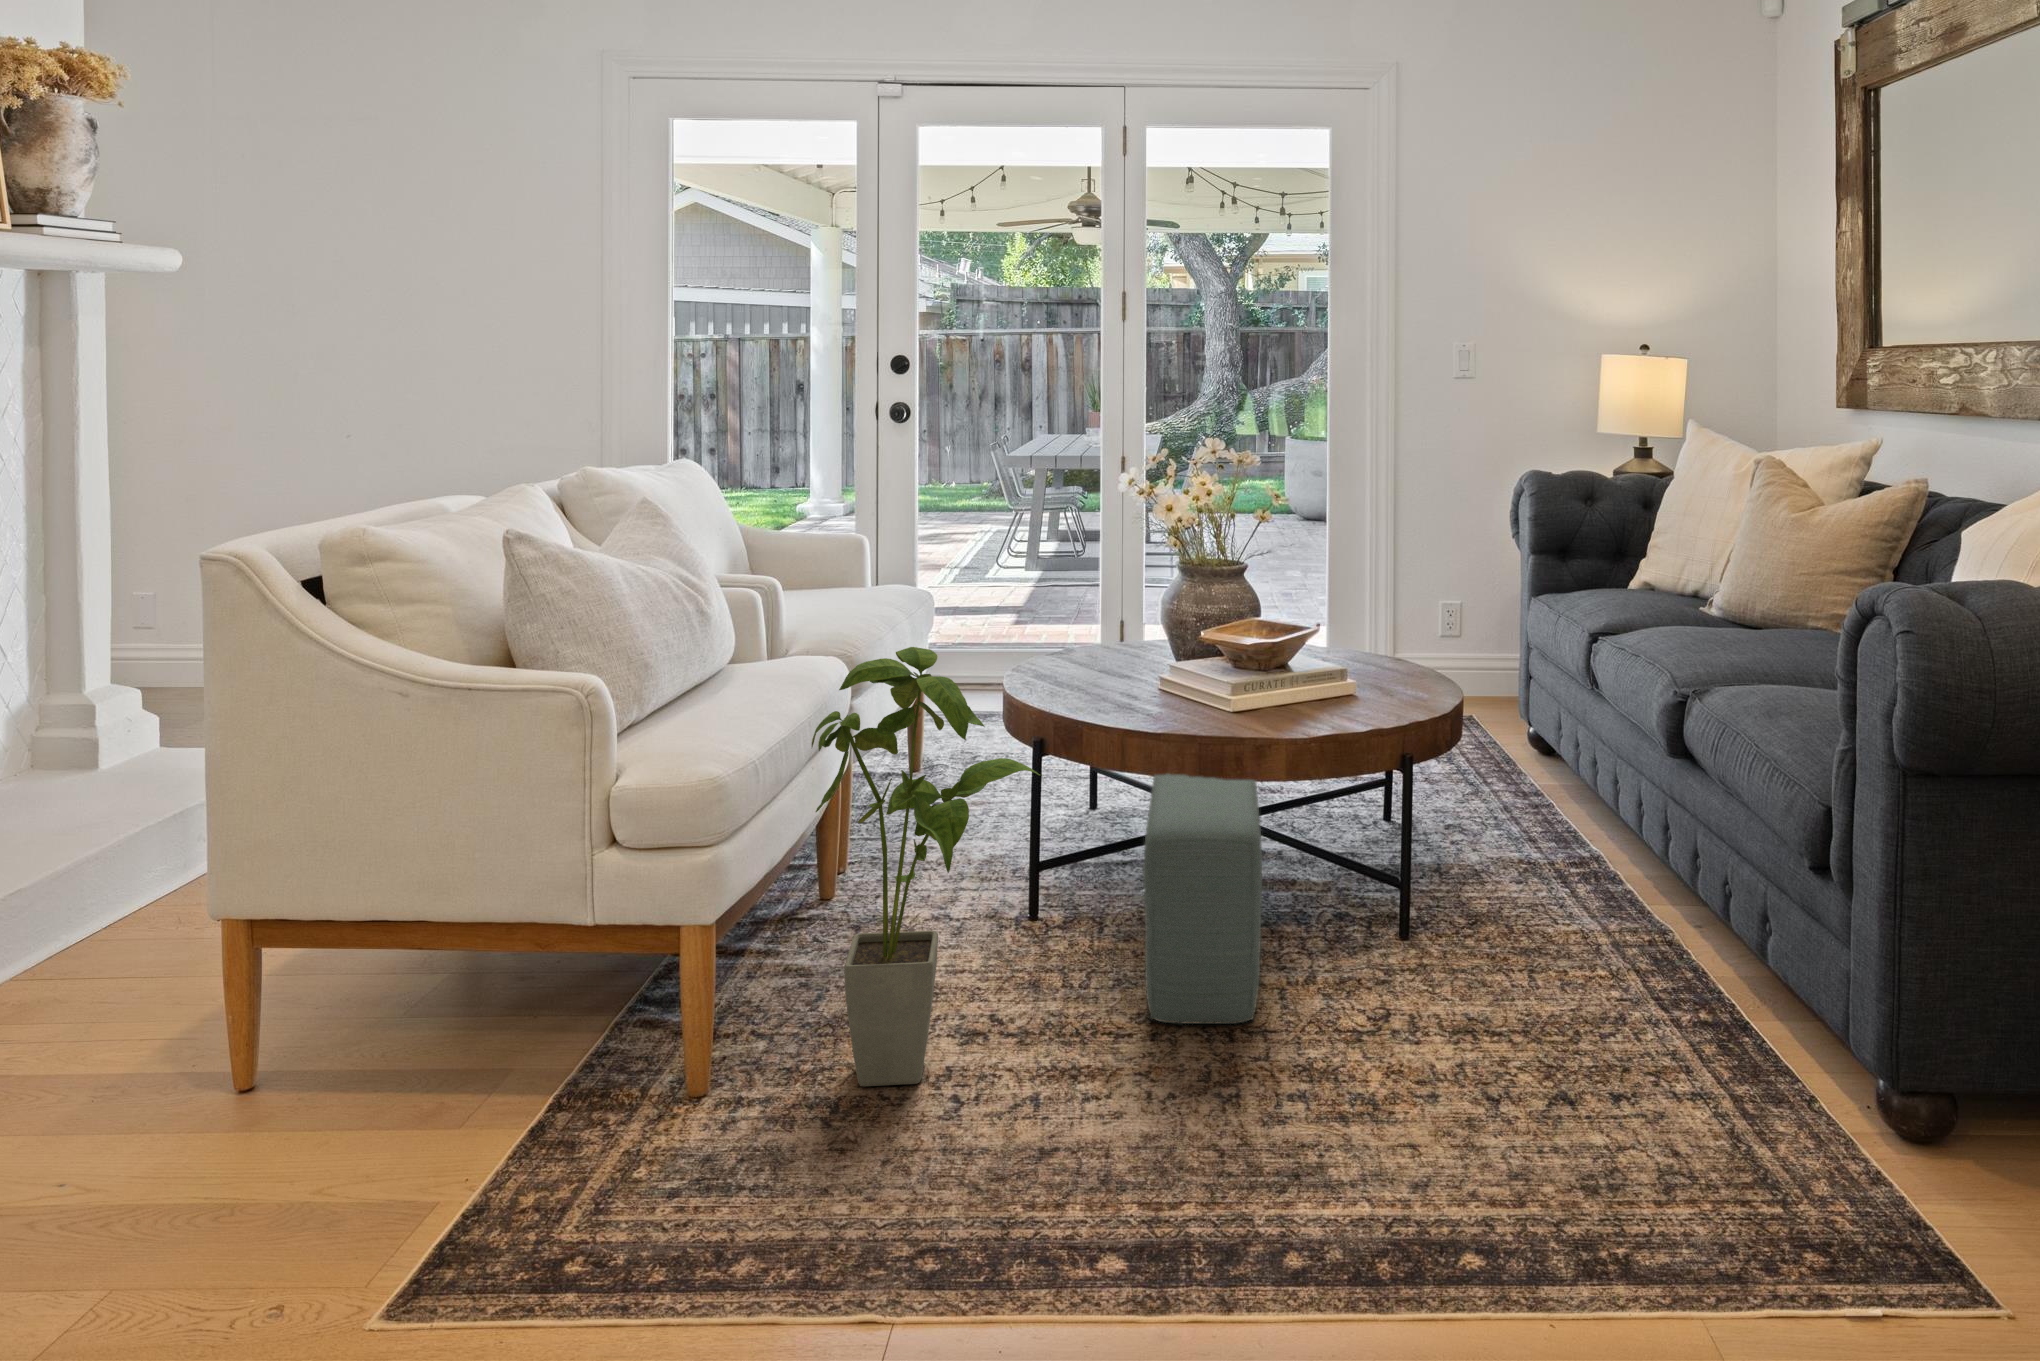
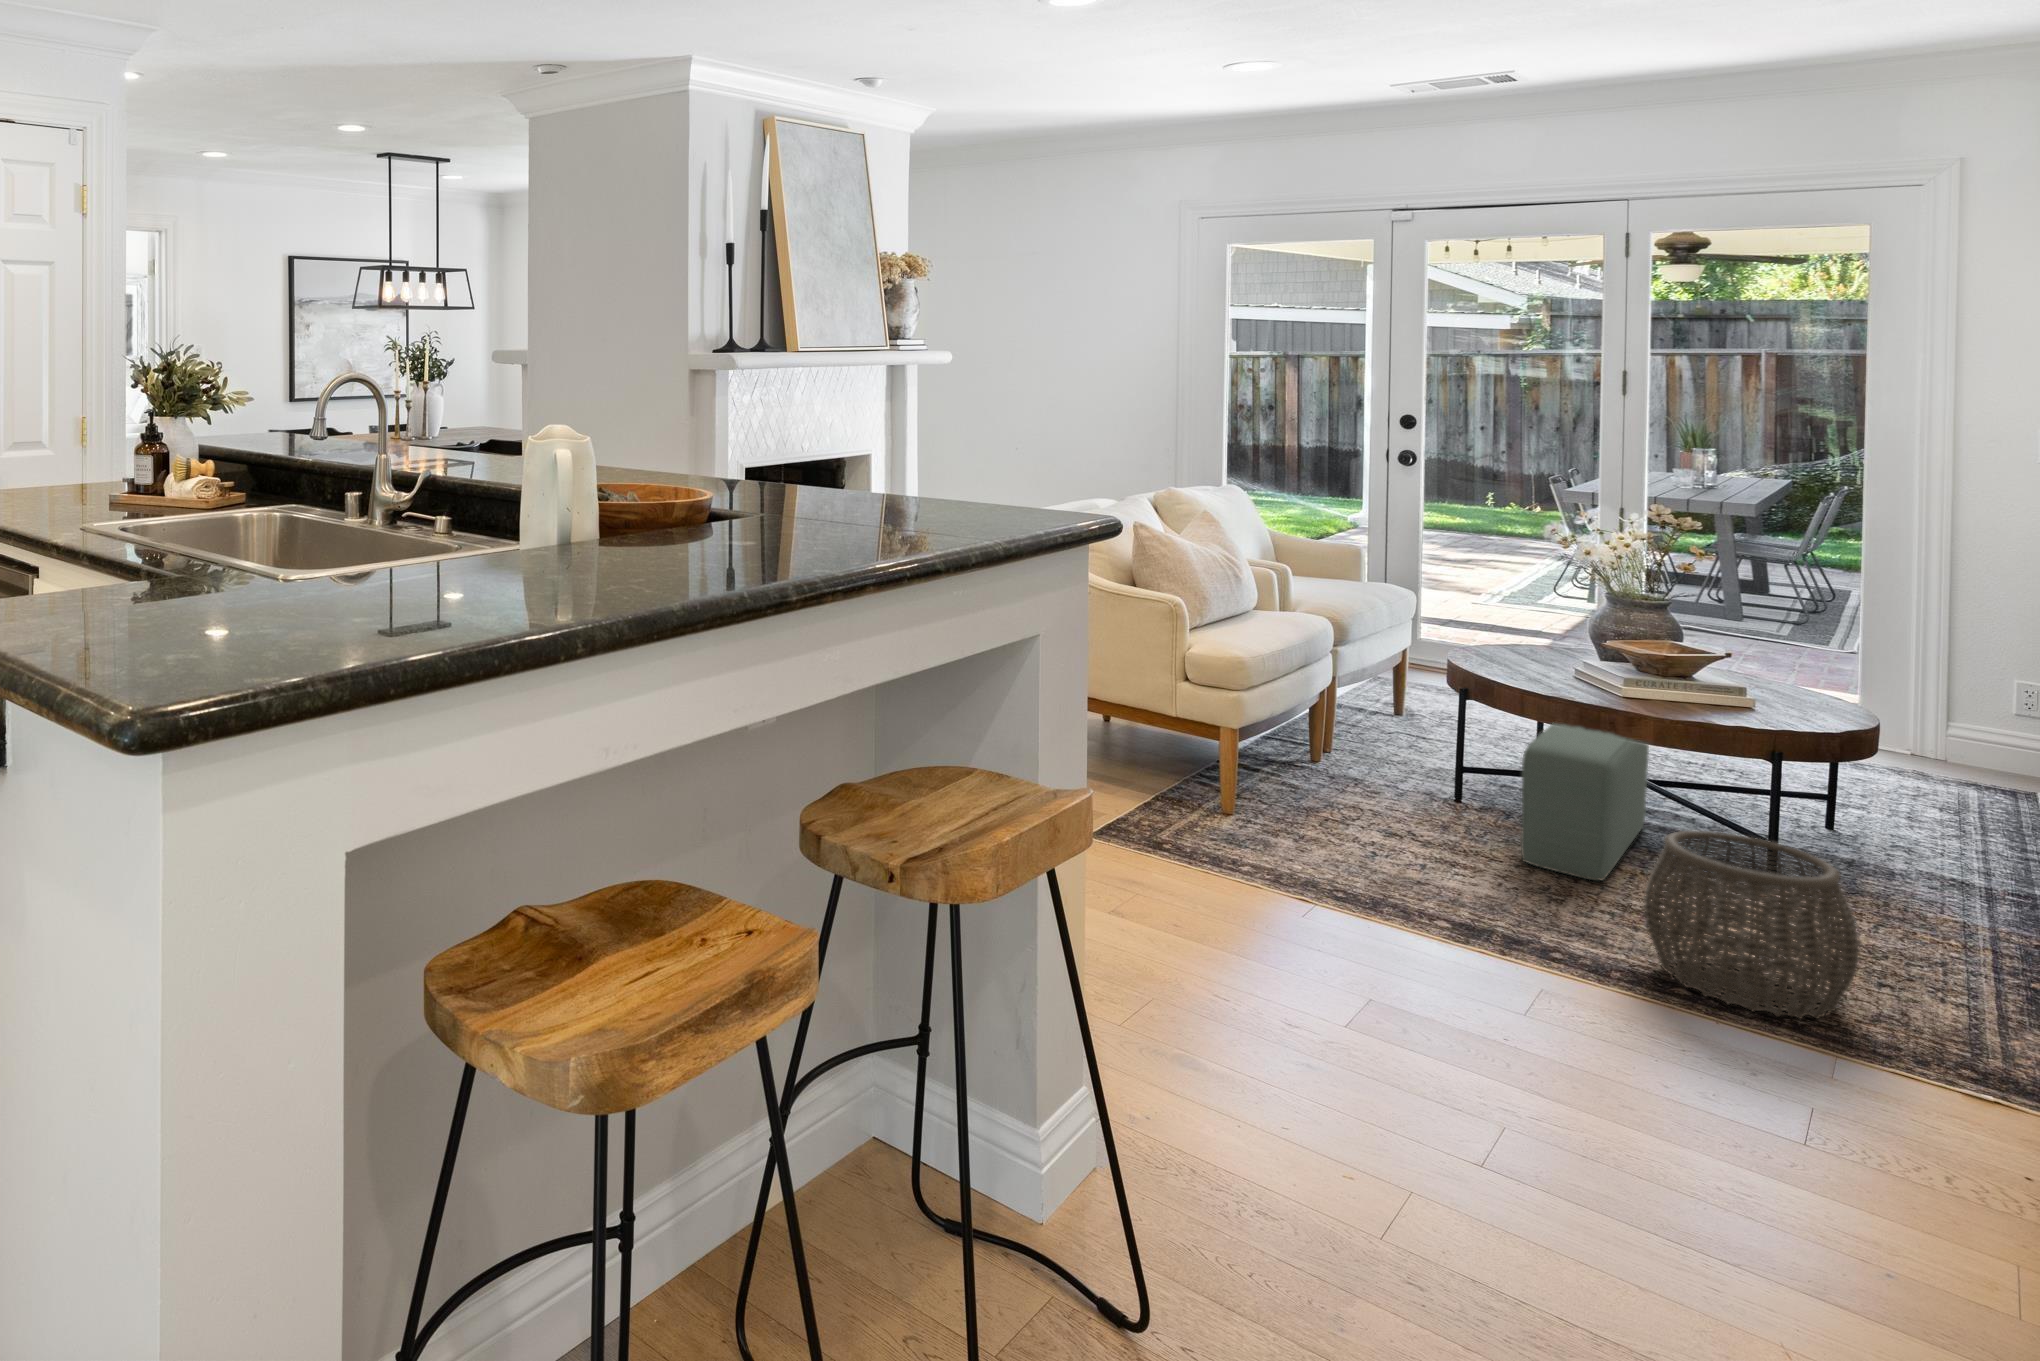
house plant: present [812,647,1040,1086] -> none [1295,608,1443,845]
woven basket: none [1371,926,1639,1242] -> present [1643,831,1861,1019]

